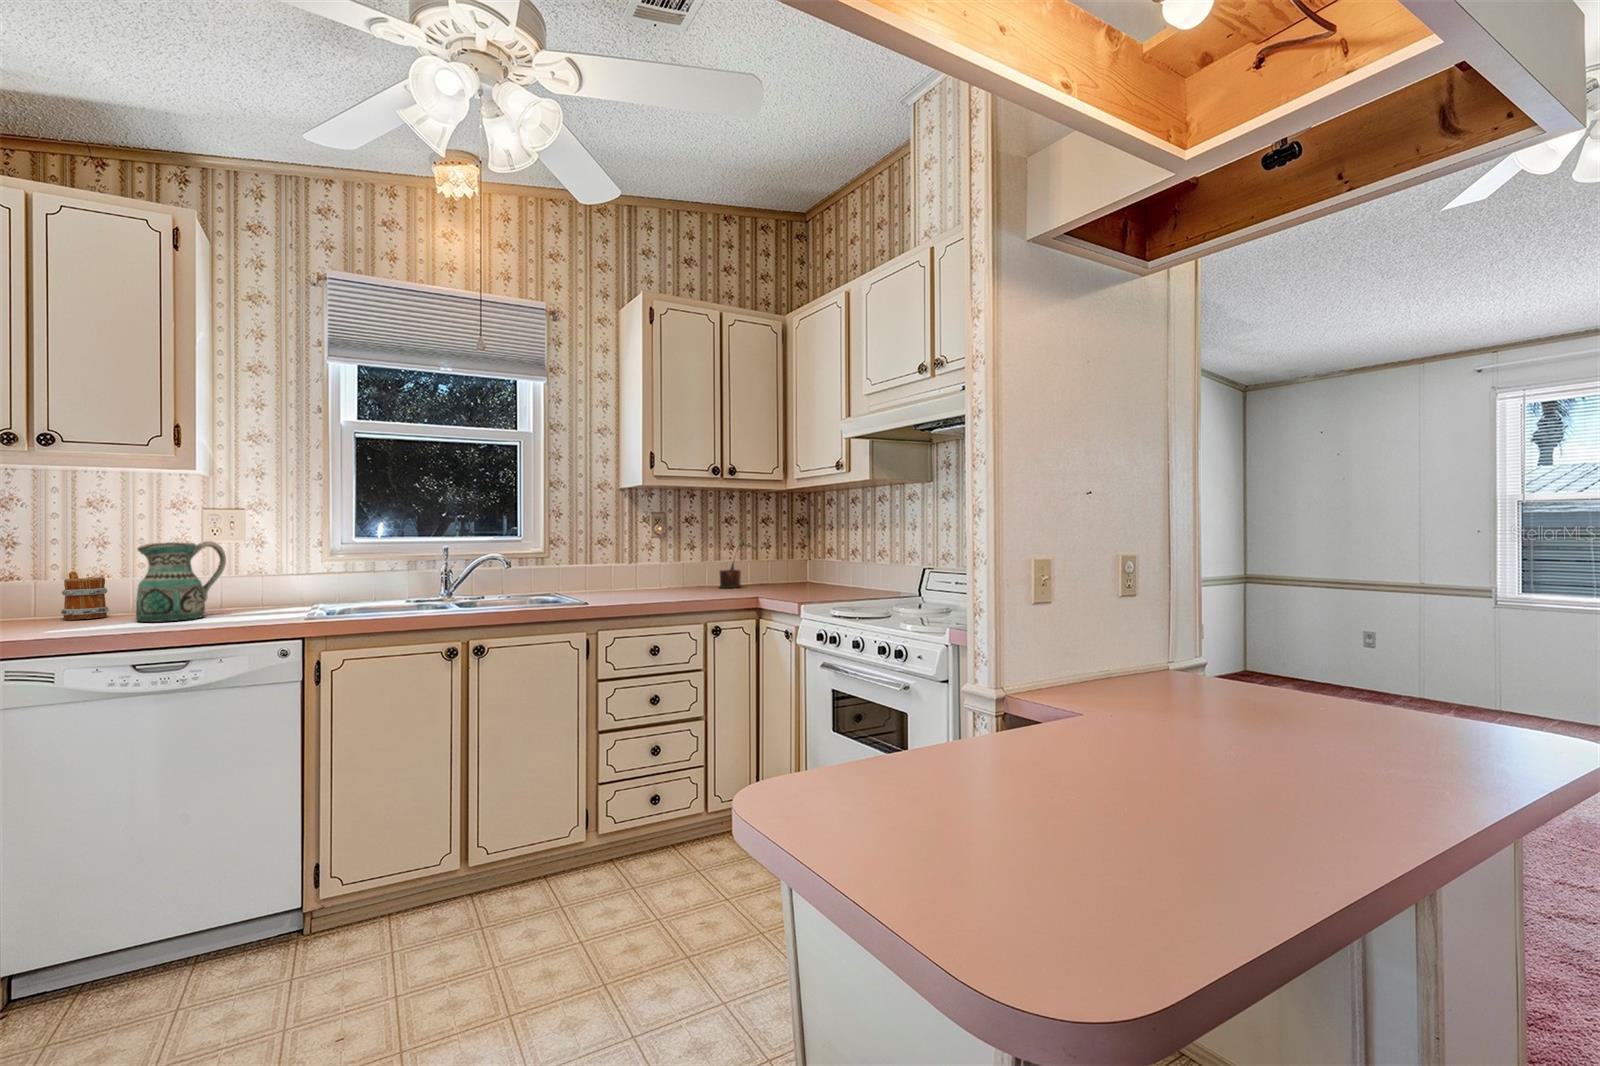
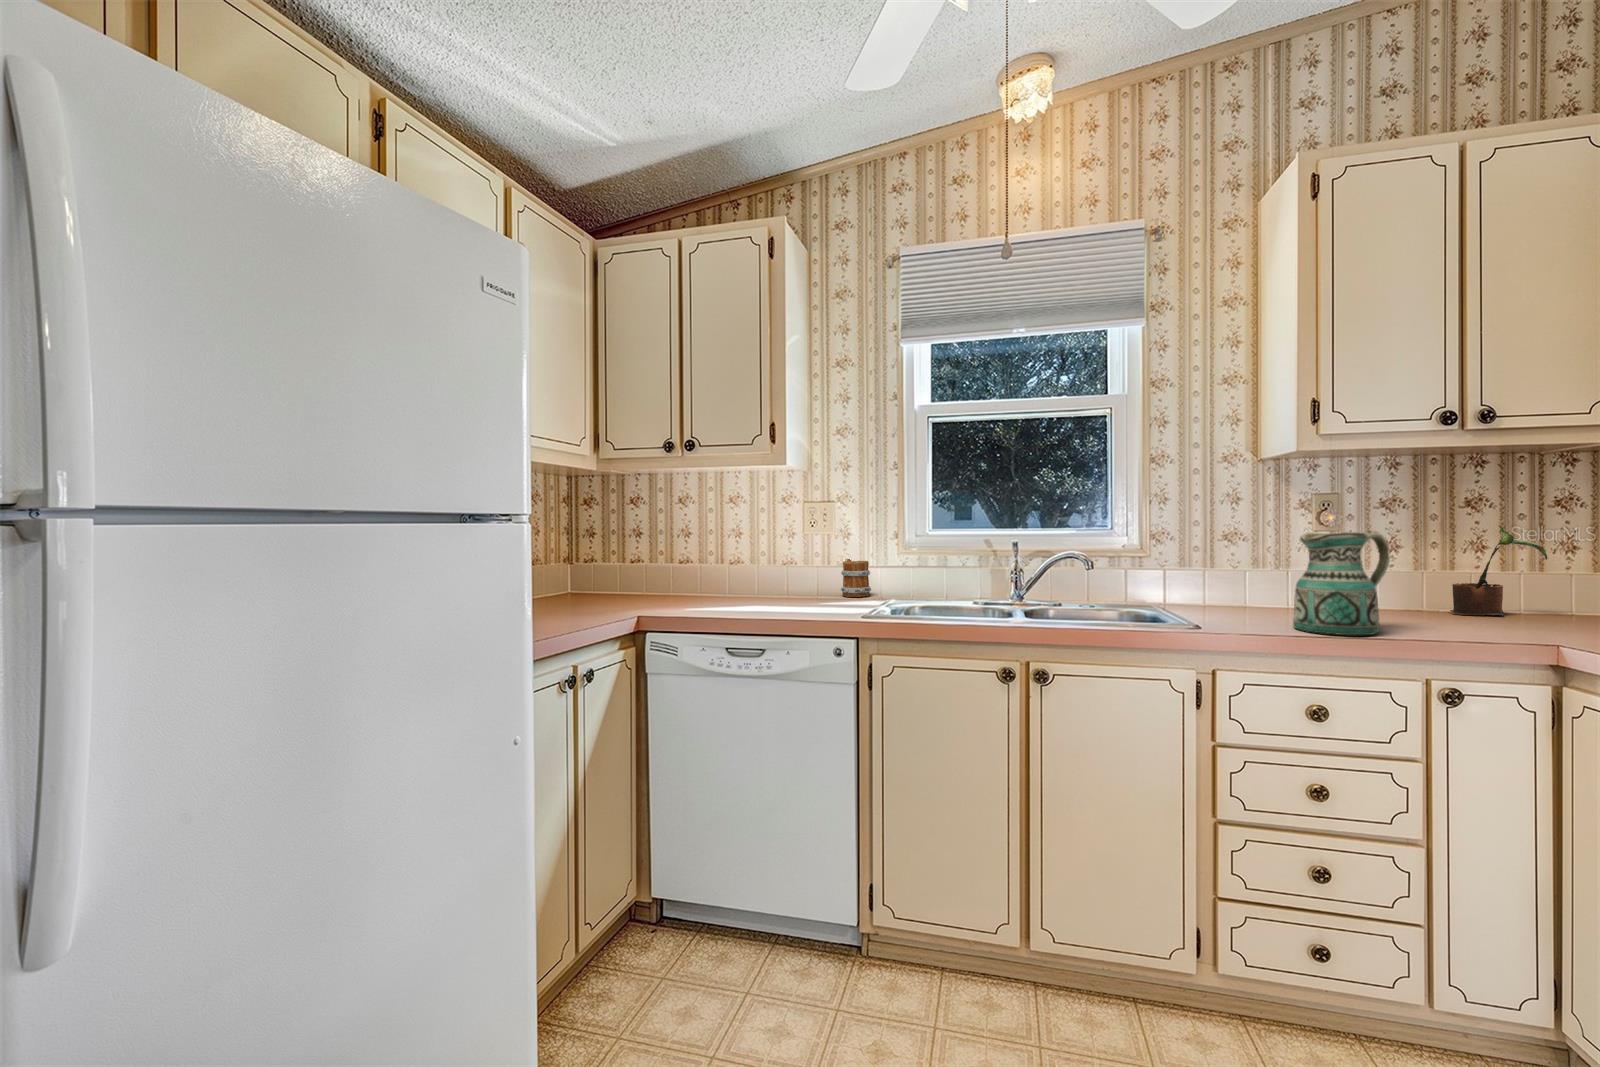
ceramic pitcher: present [136,541,226,622] -> present [1293,531,1390,635]
mug: present [61,572,109,620] -> present [841,559,871,597]

